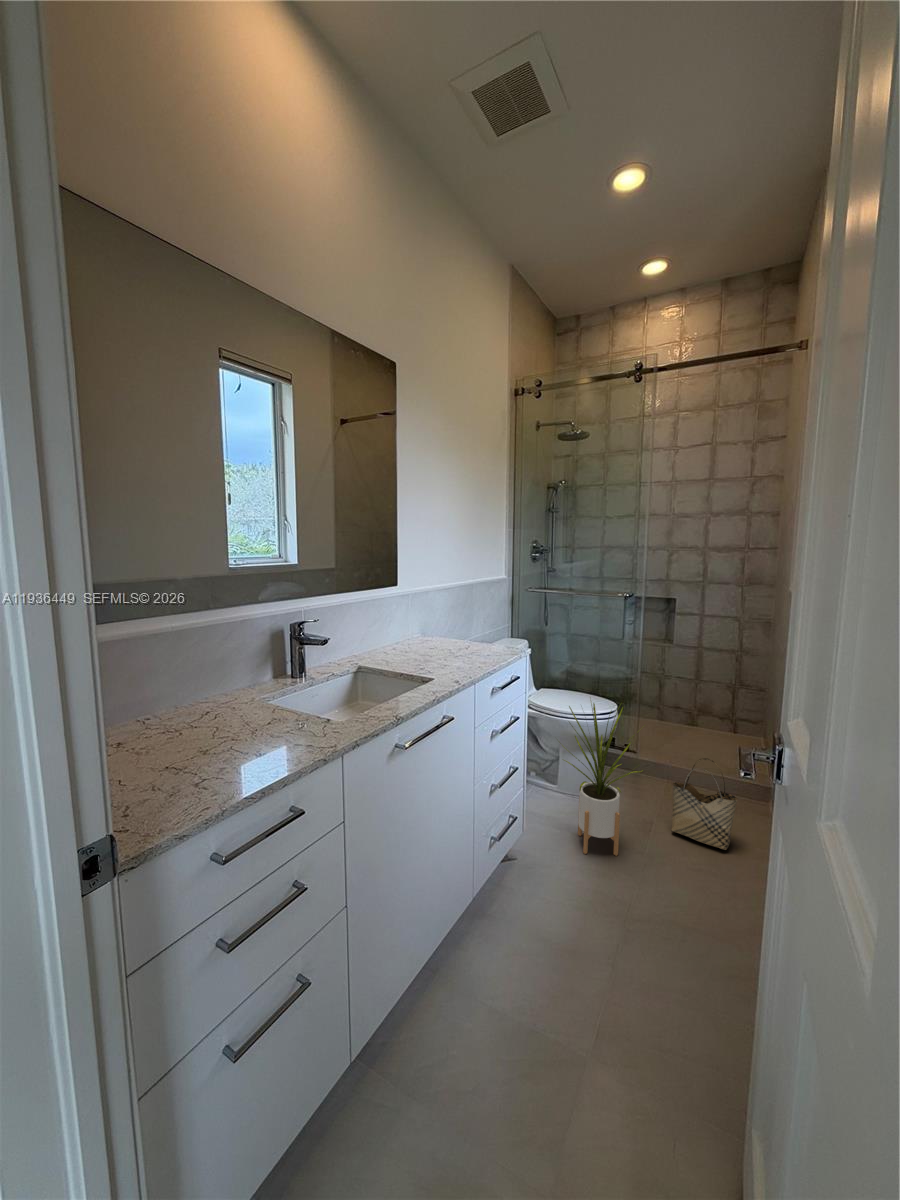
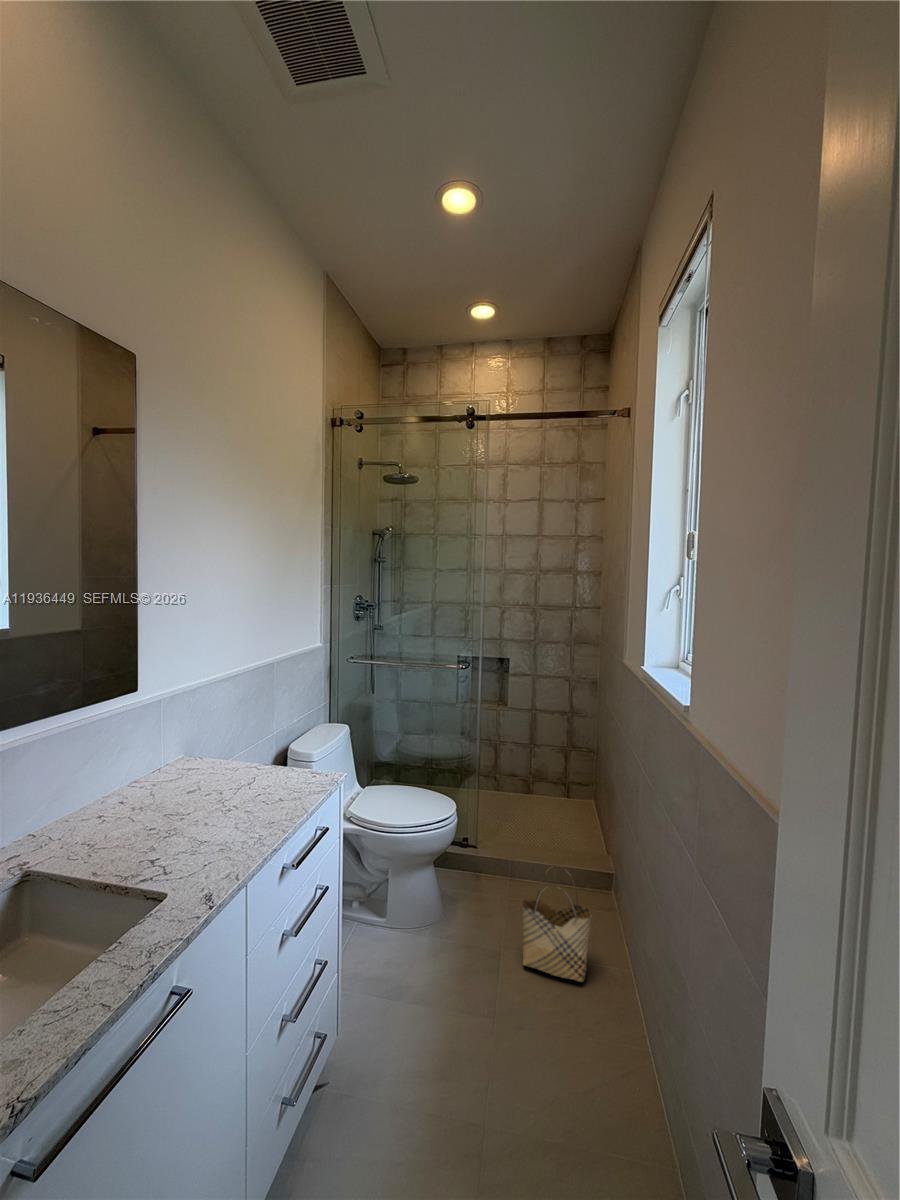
house plant: present [563,703,643,856] -> none [380,814,494,1041]

